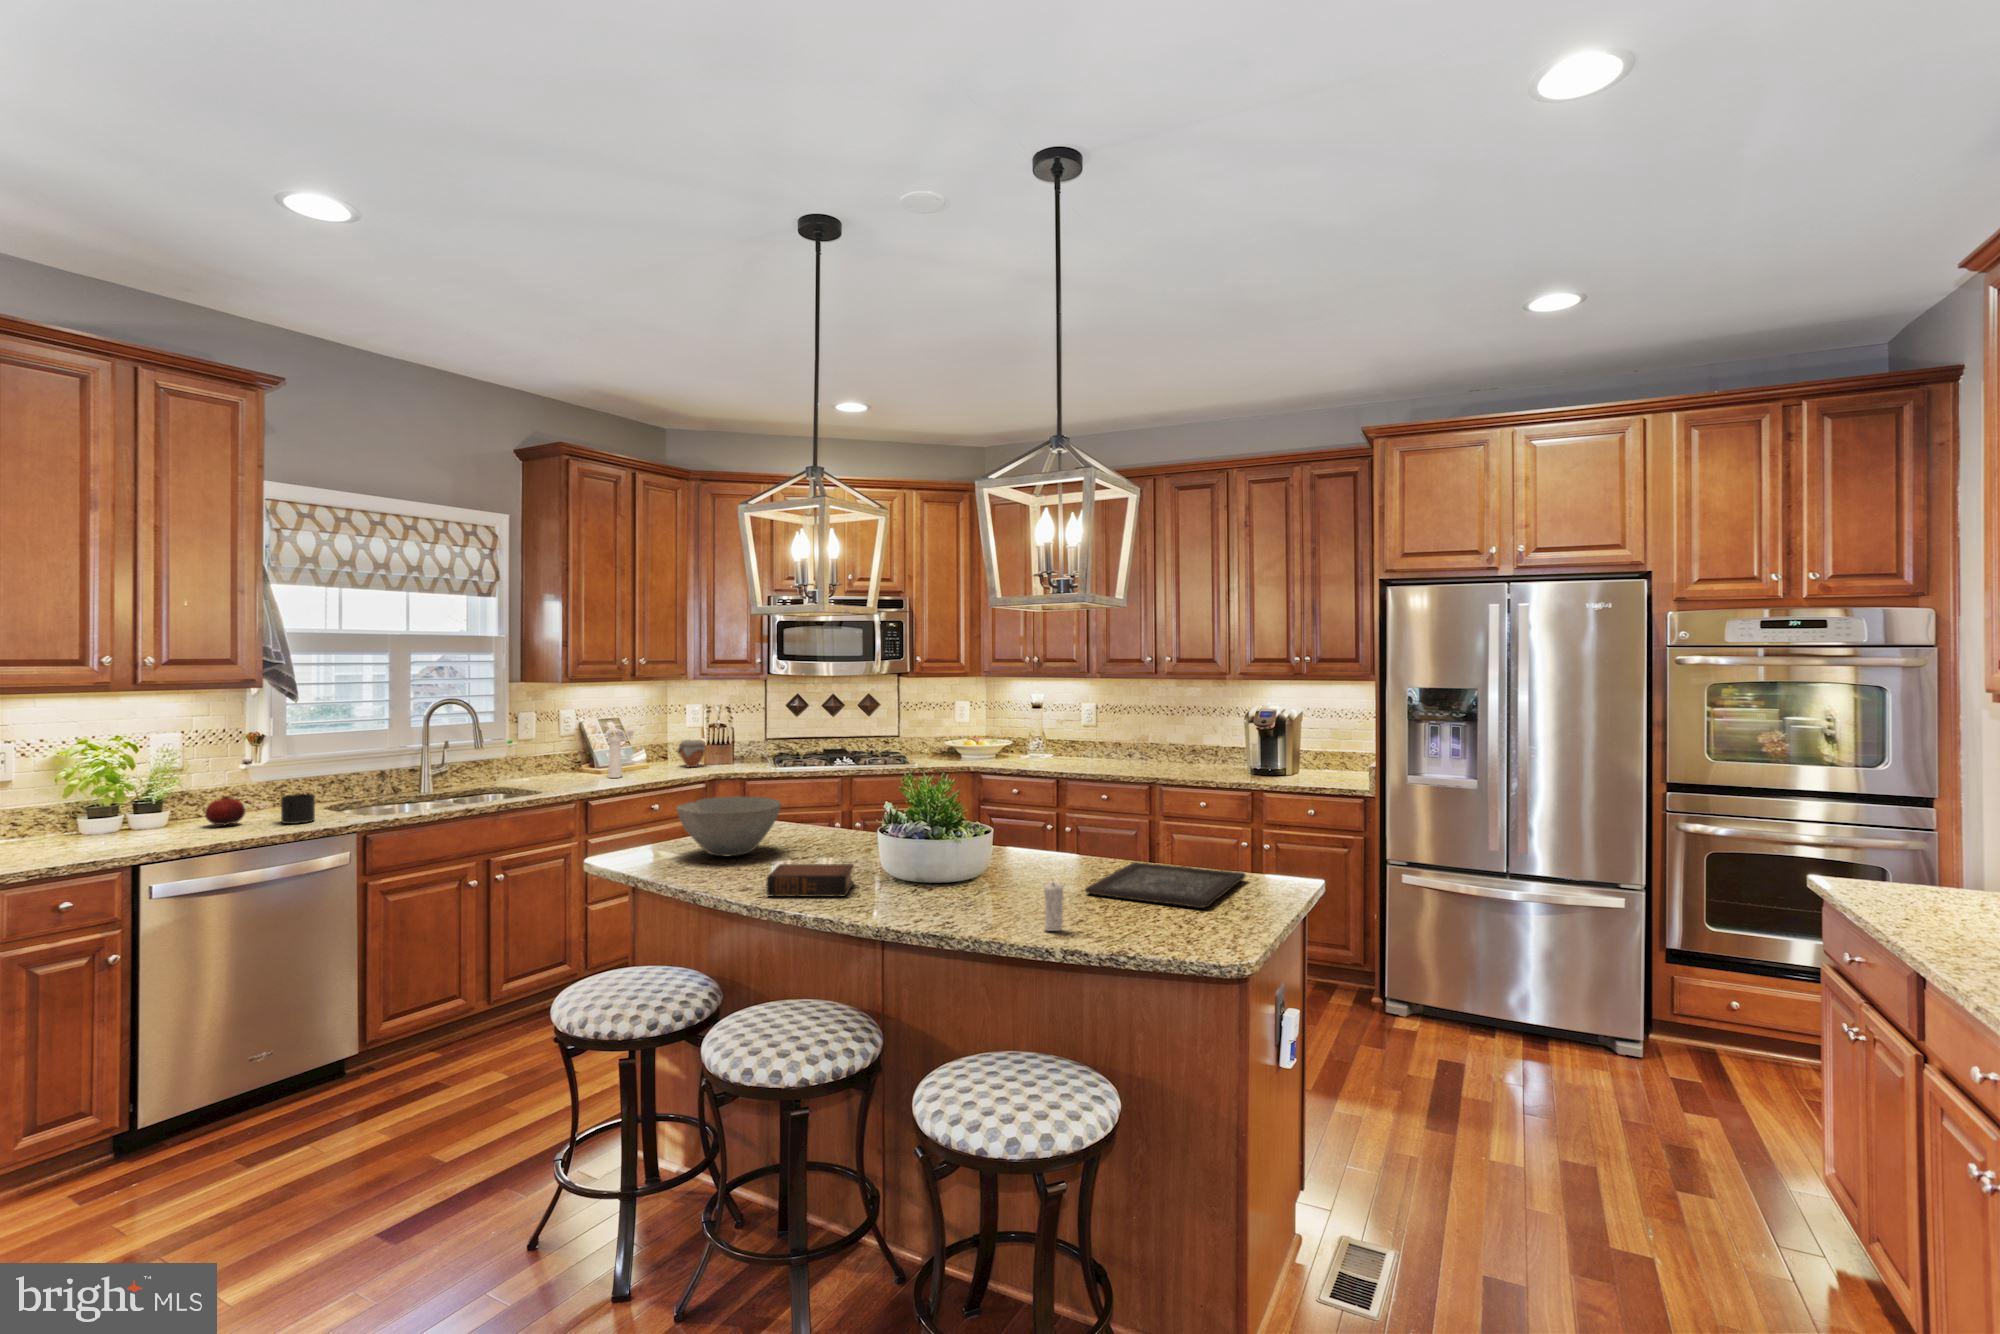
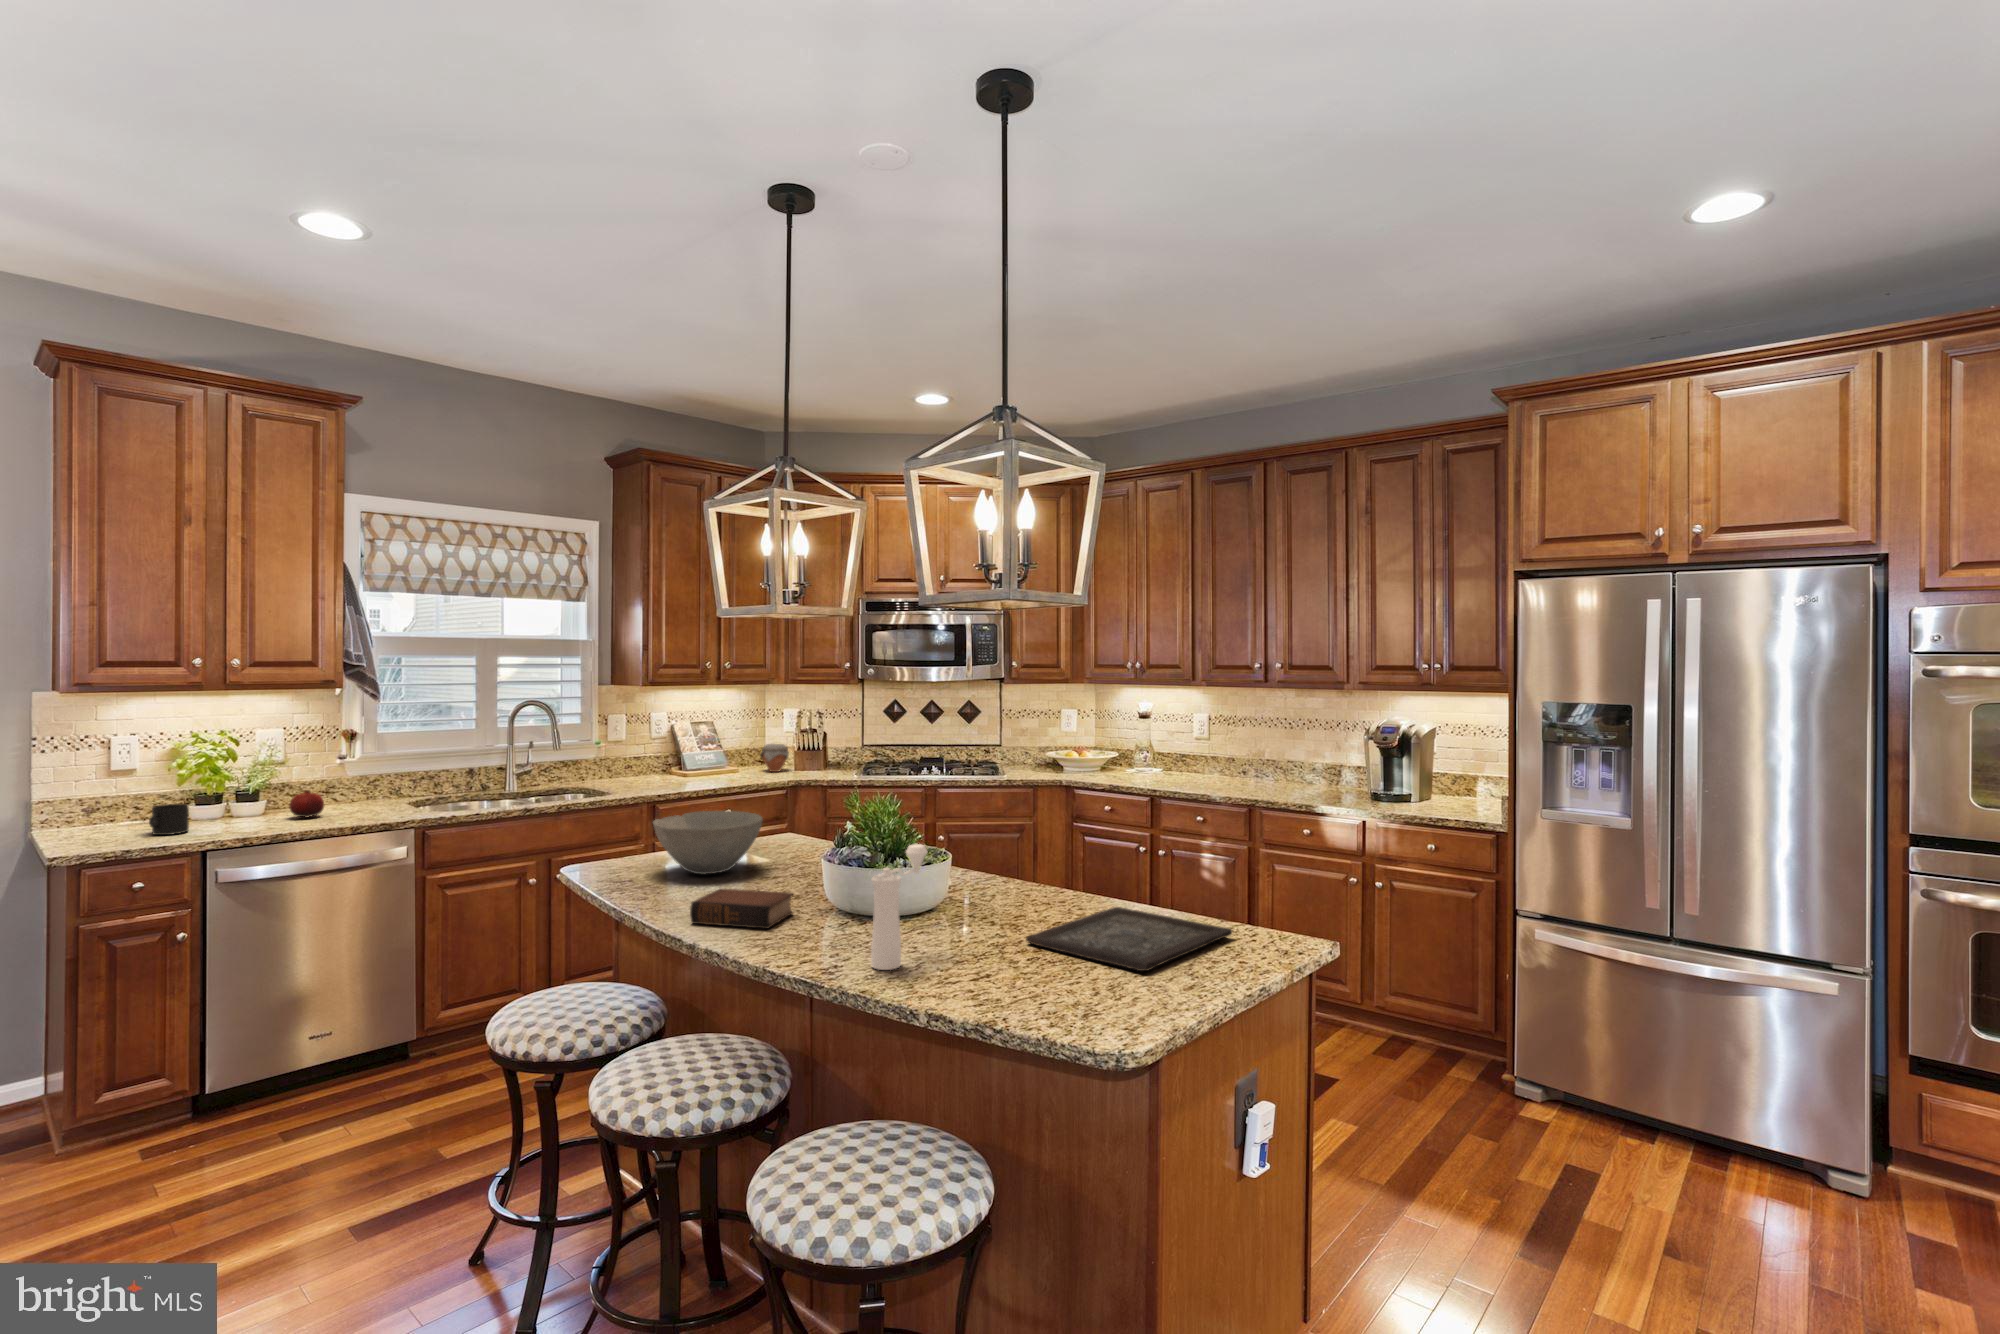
pepper mill: present [608,728,635,778] -> present [871,844,927,970]
mug: present [281,794,315,824] -> present [149,804,189,835]
candle: present [1044,883,1064,931] -> none [932,922,955,989]

